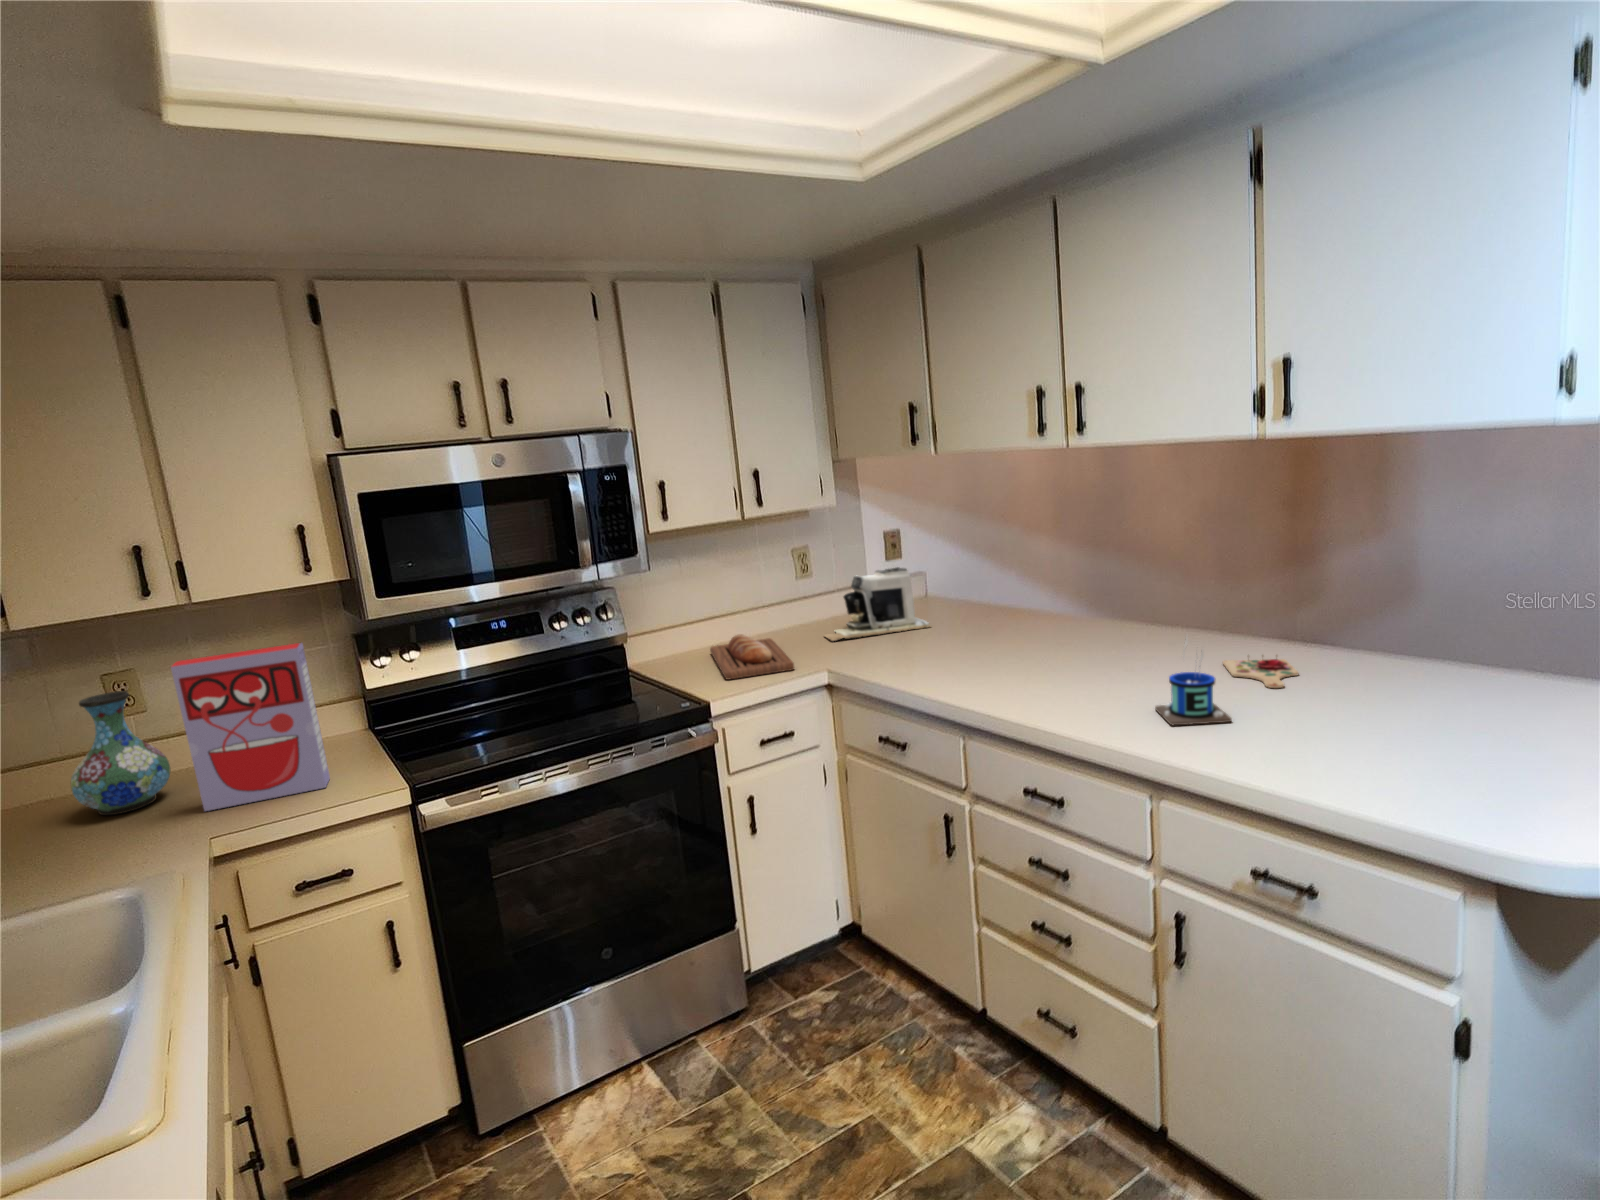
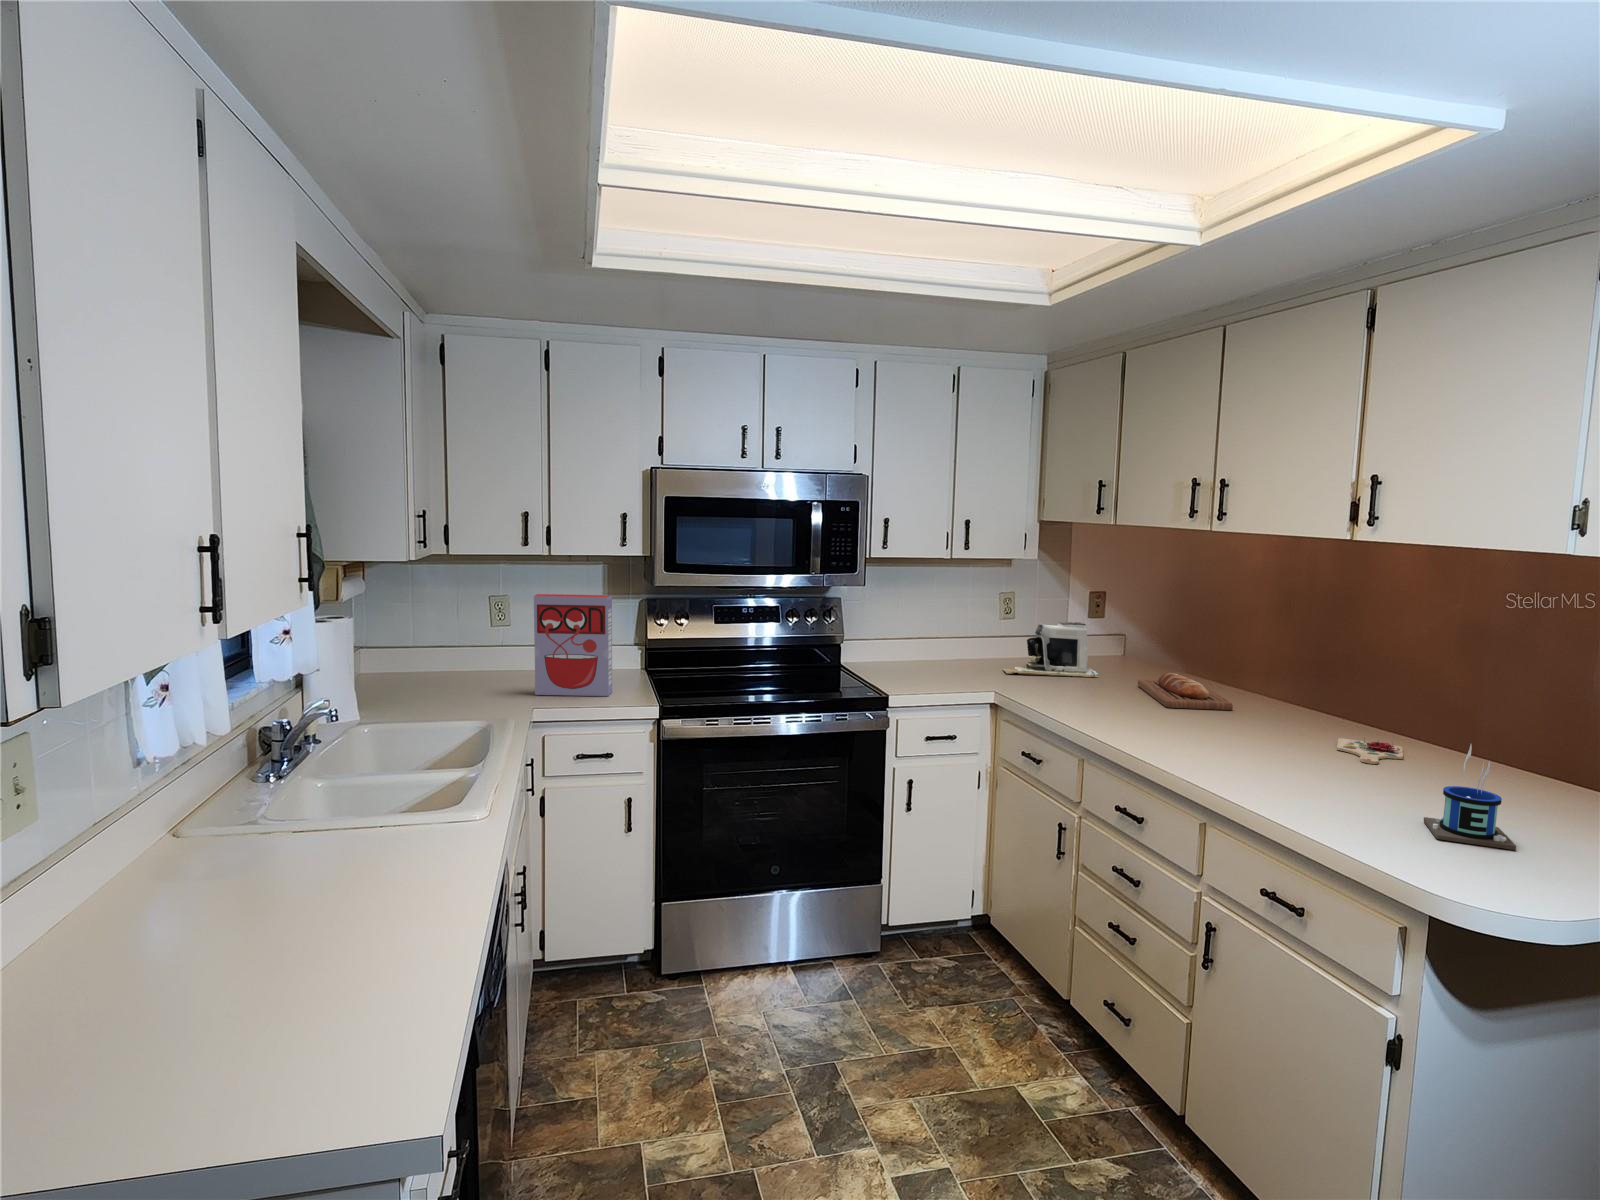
bread loaf: present [710,634,794,679] -> present [1138,673,1233,710]
mug: present [1155,637,1232,725] -> present [1424,744,1516,850]
vase: present [71,691,171,815] -> none [466,610,521,688]

